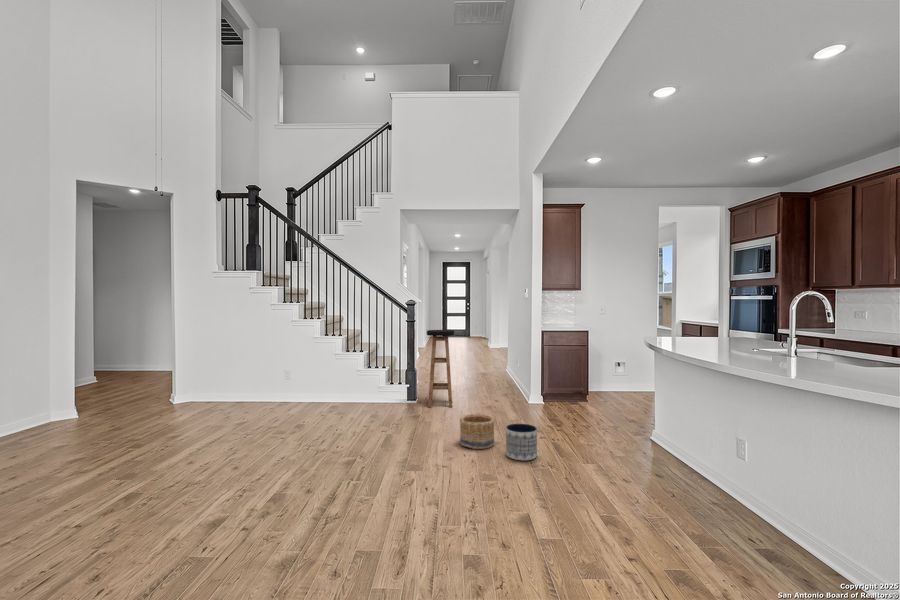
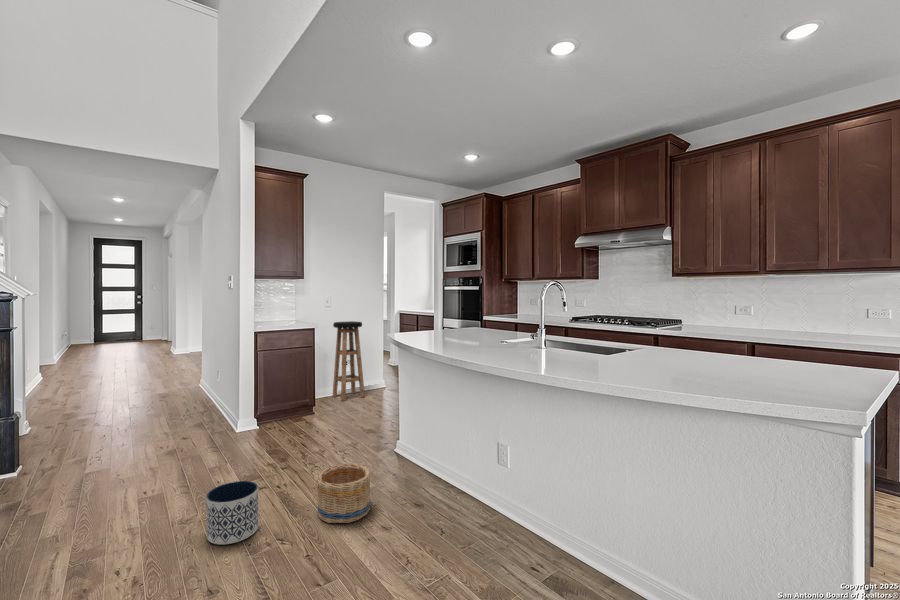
bar stool: present [427,330,454,407] -> present [333,321,365,401]
basket: present [460,414,495,449] -> present [317,464,371,523]

